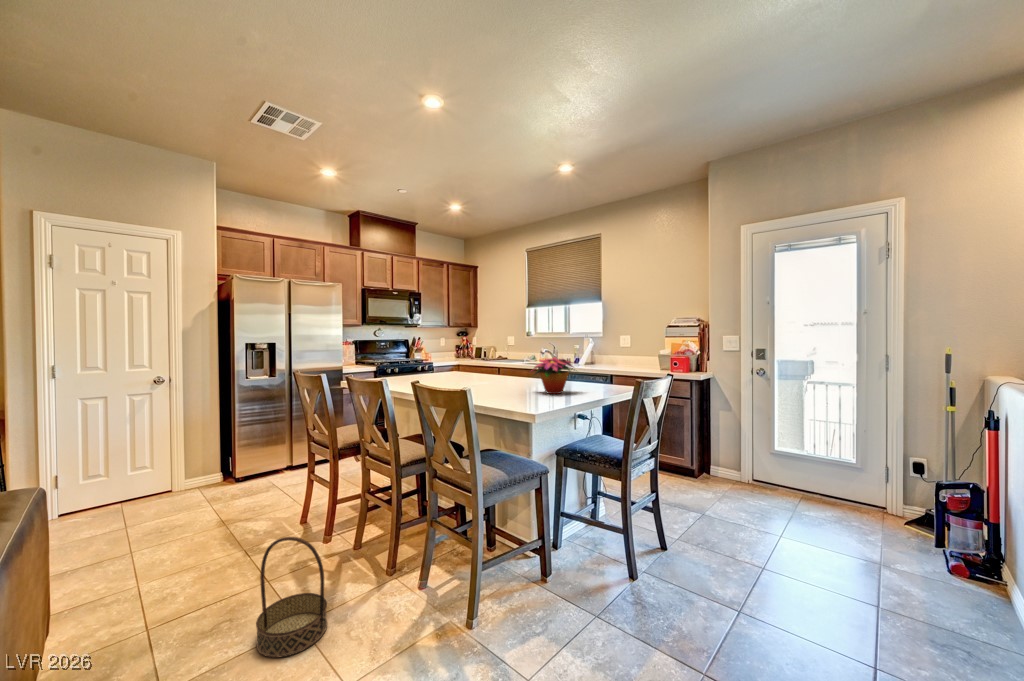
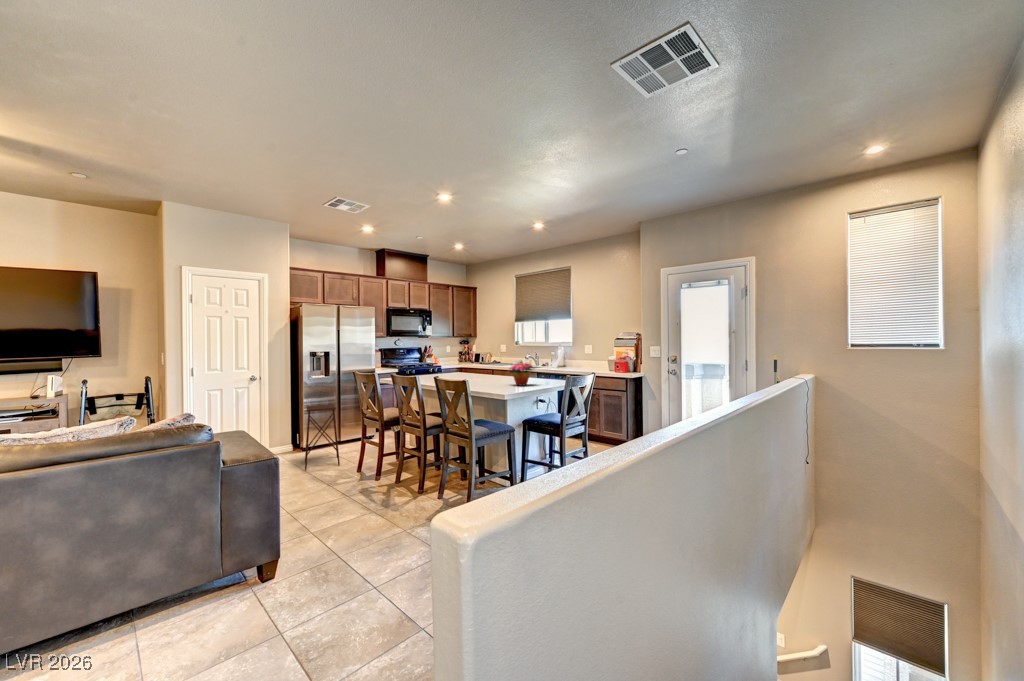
side table: none [222,418,282,519] -> present [305,404,340,470]
basket: present [256,537,327,658] -> none [352,462,389,523]

